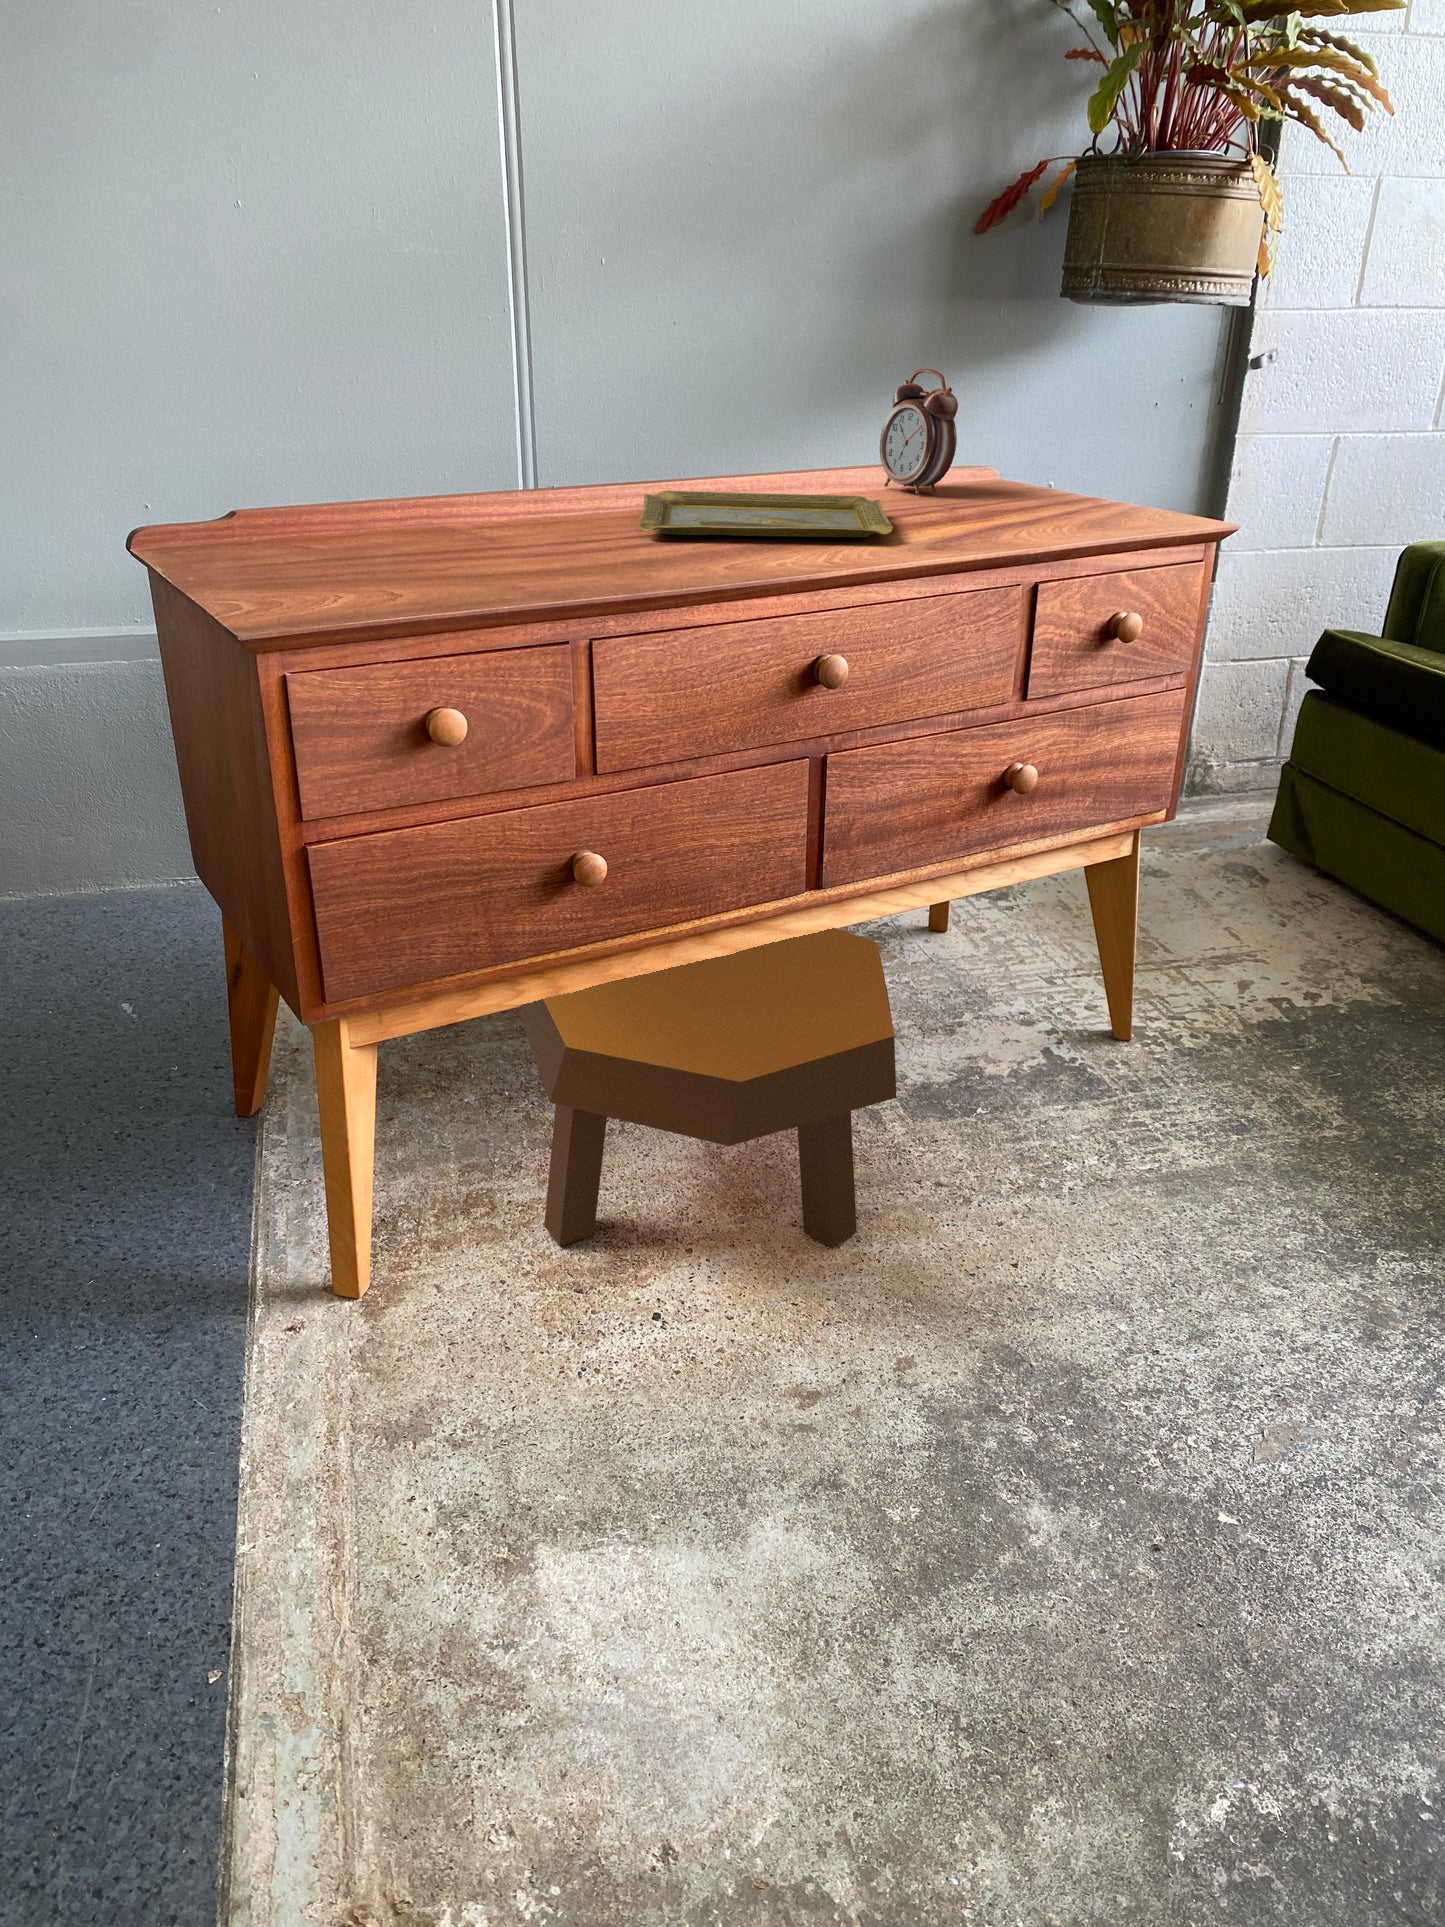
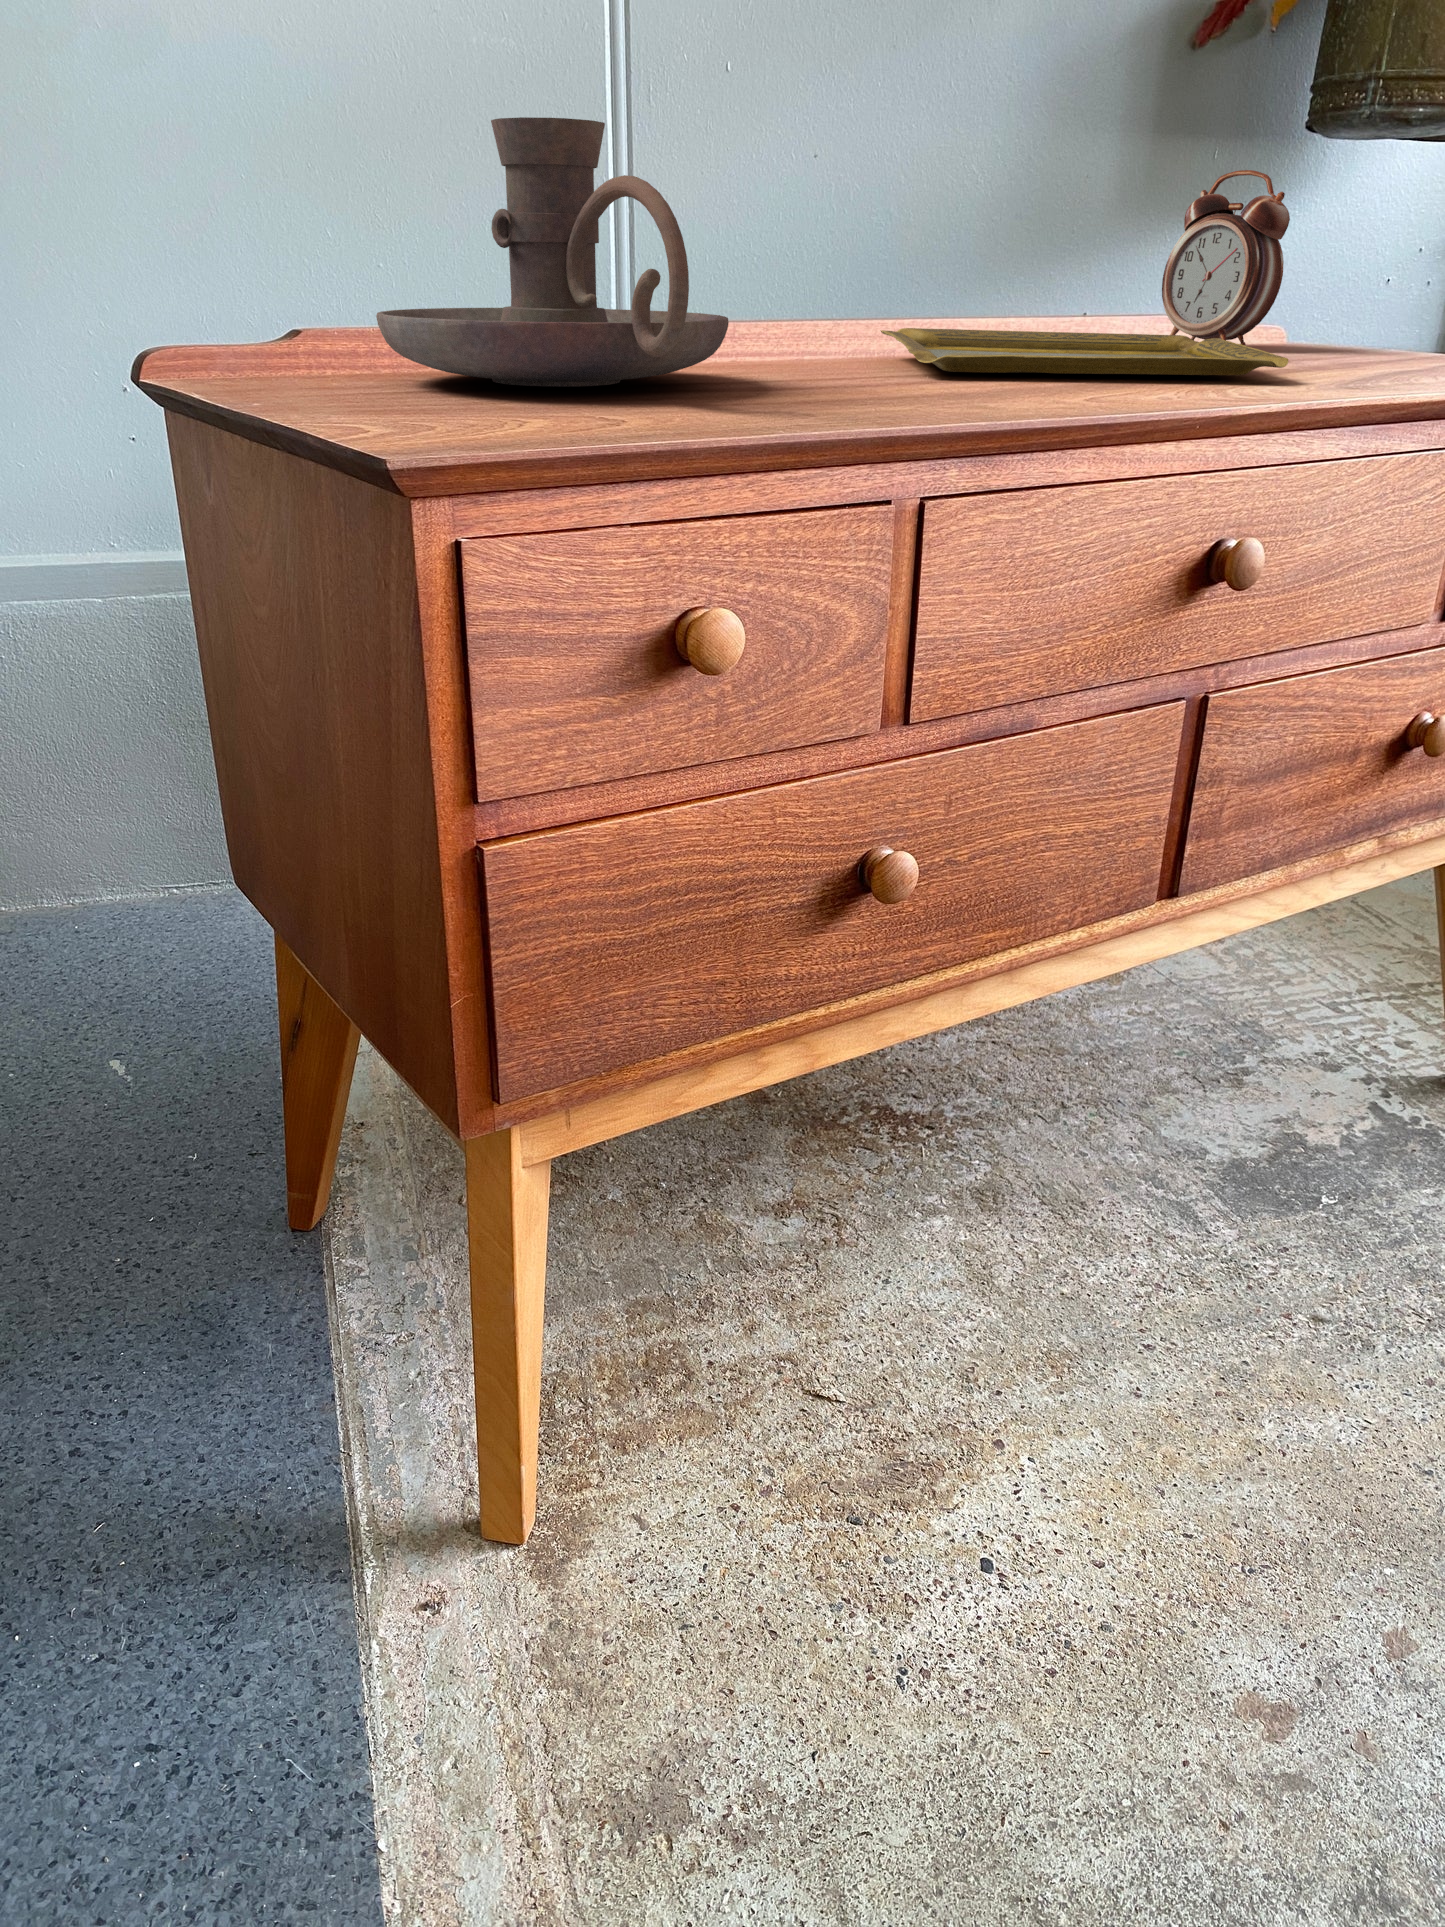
candle holder: none [274,392,501,555] -> present [376,117,729,387]
footstool: present [520,927,896,1248] -> none [726,926,1343,1440]

